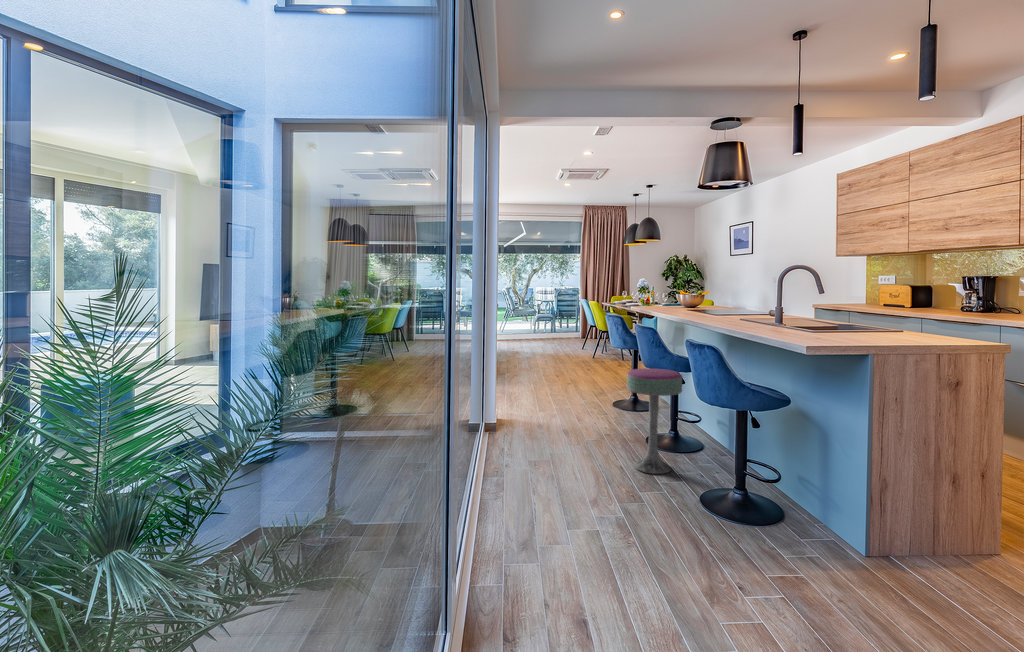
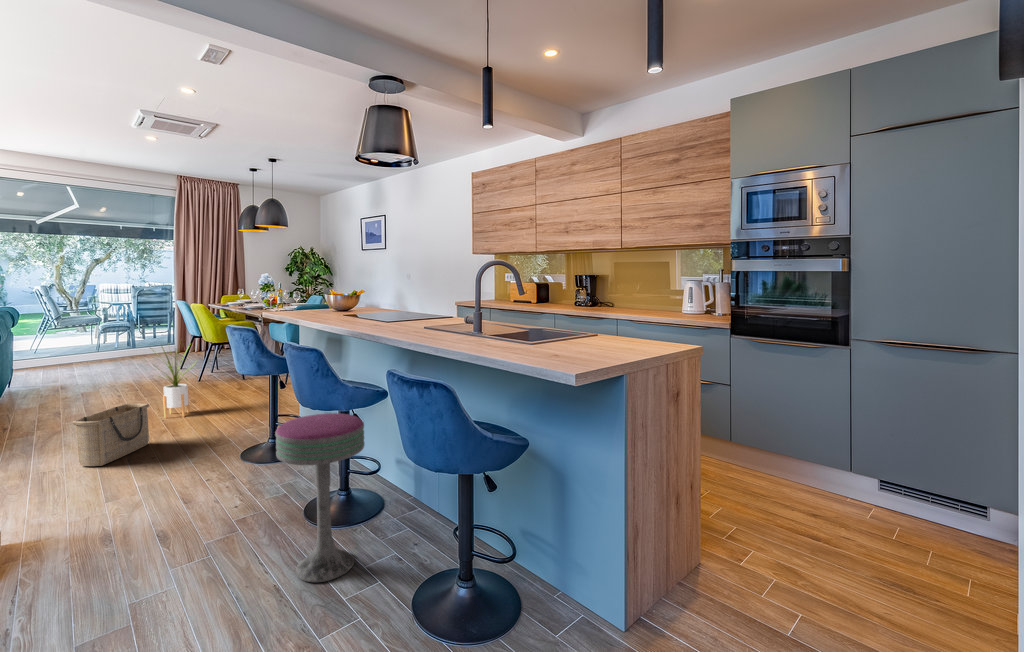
house plant: none [563,322,593,378] -> present [153,347,190,418]
basket: none [525,362,562,396] -> present [73,404,149,466]

